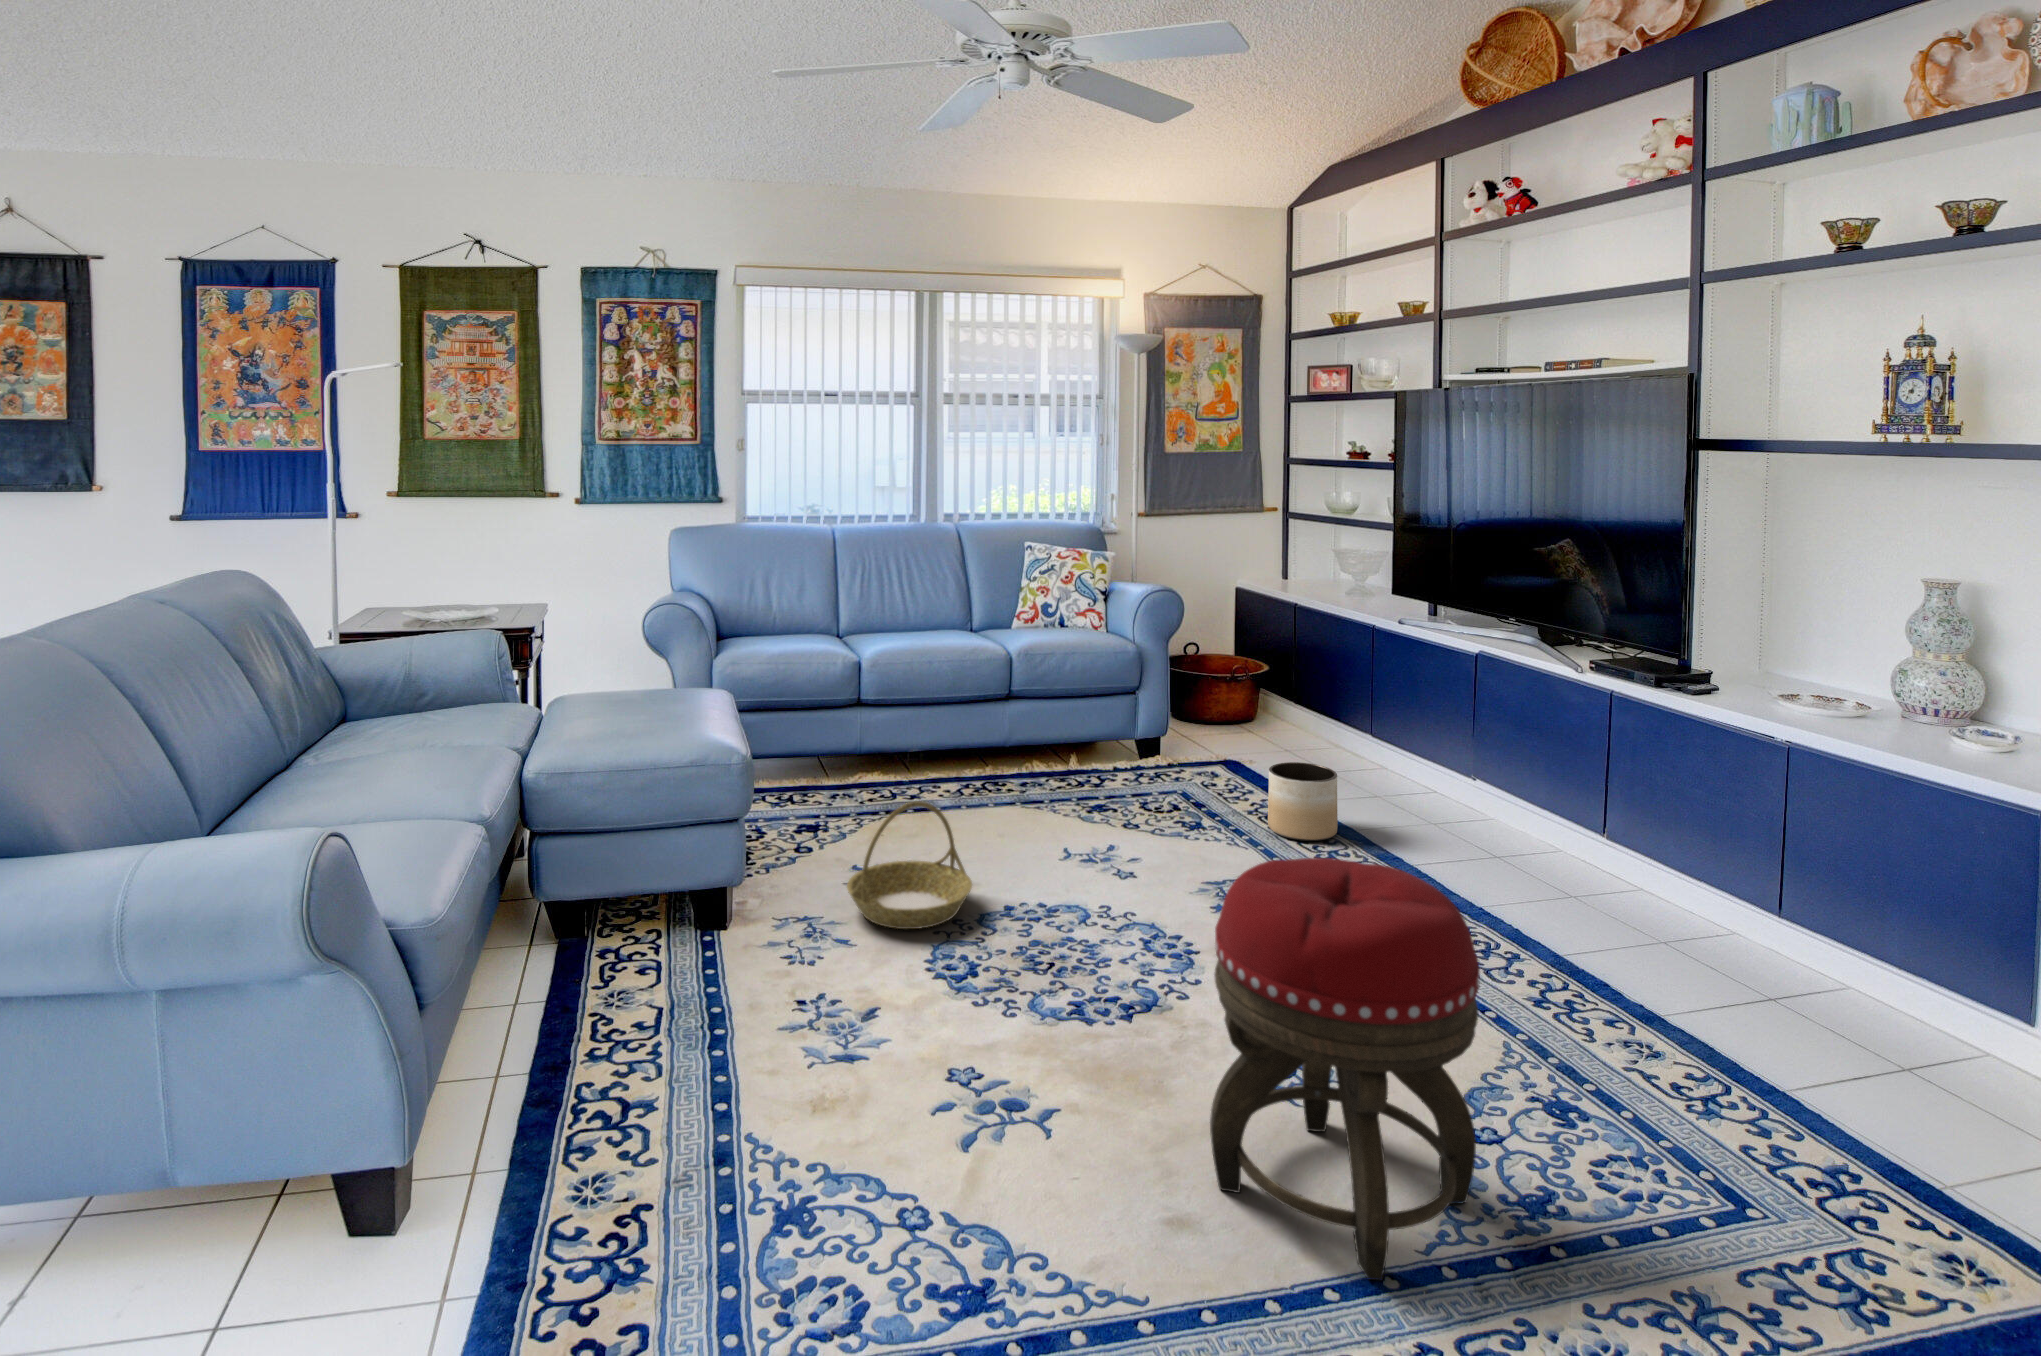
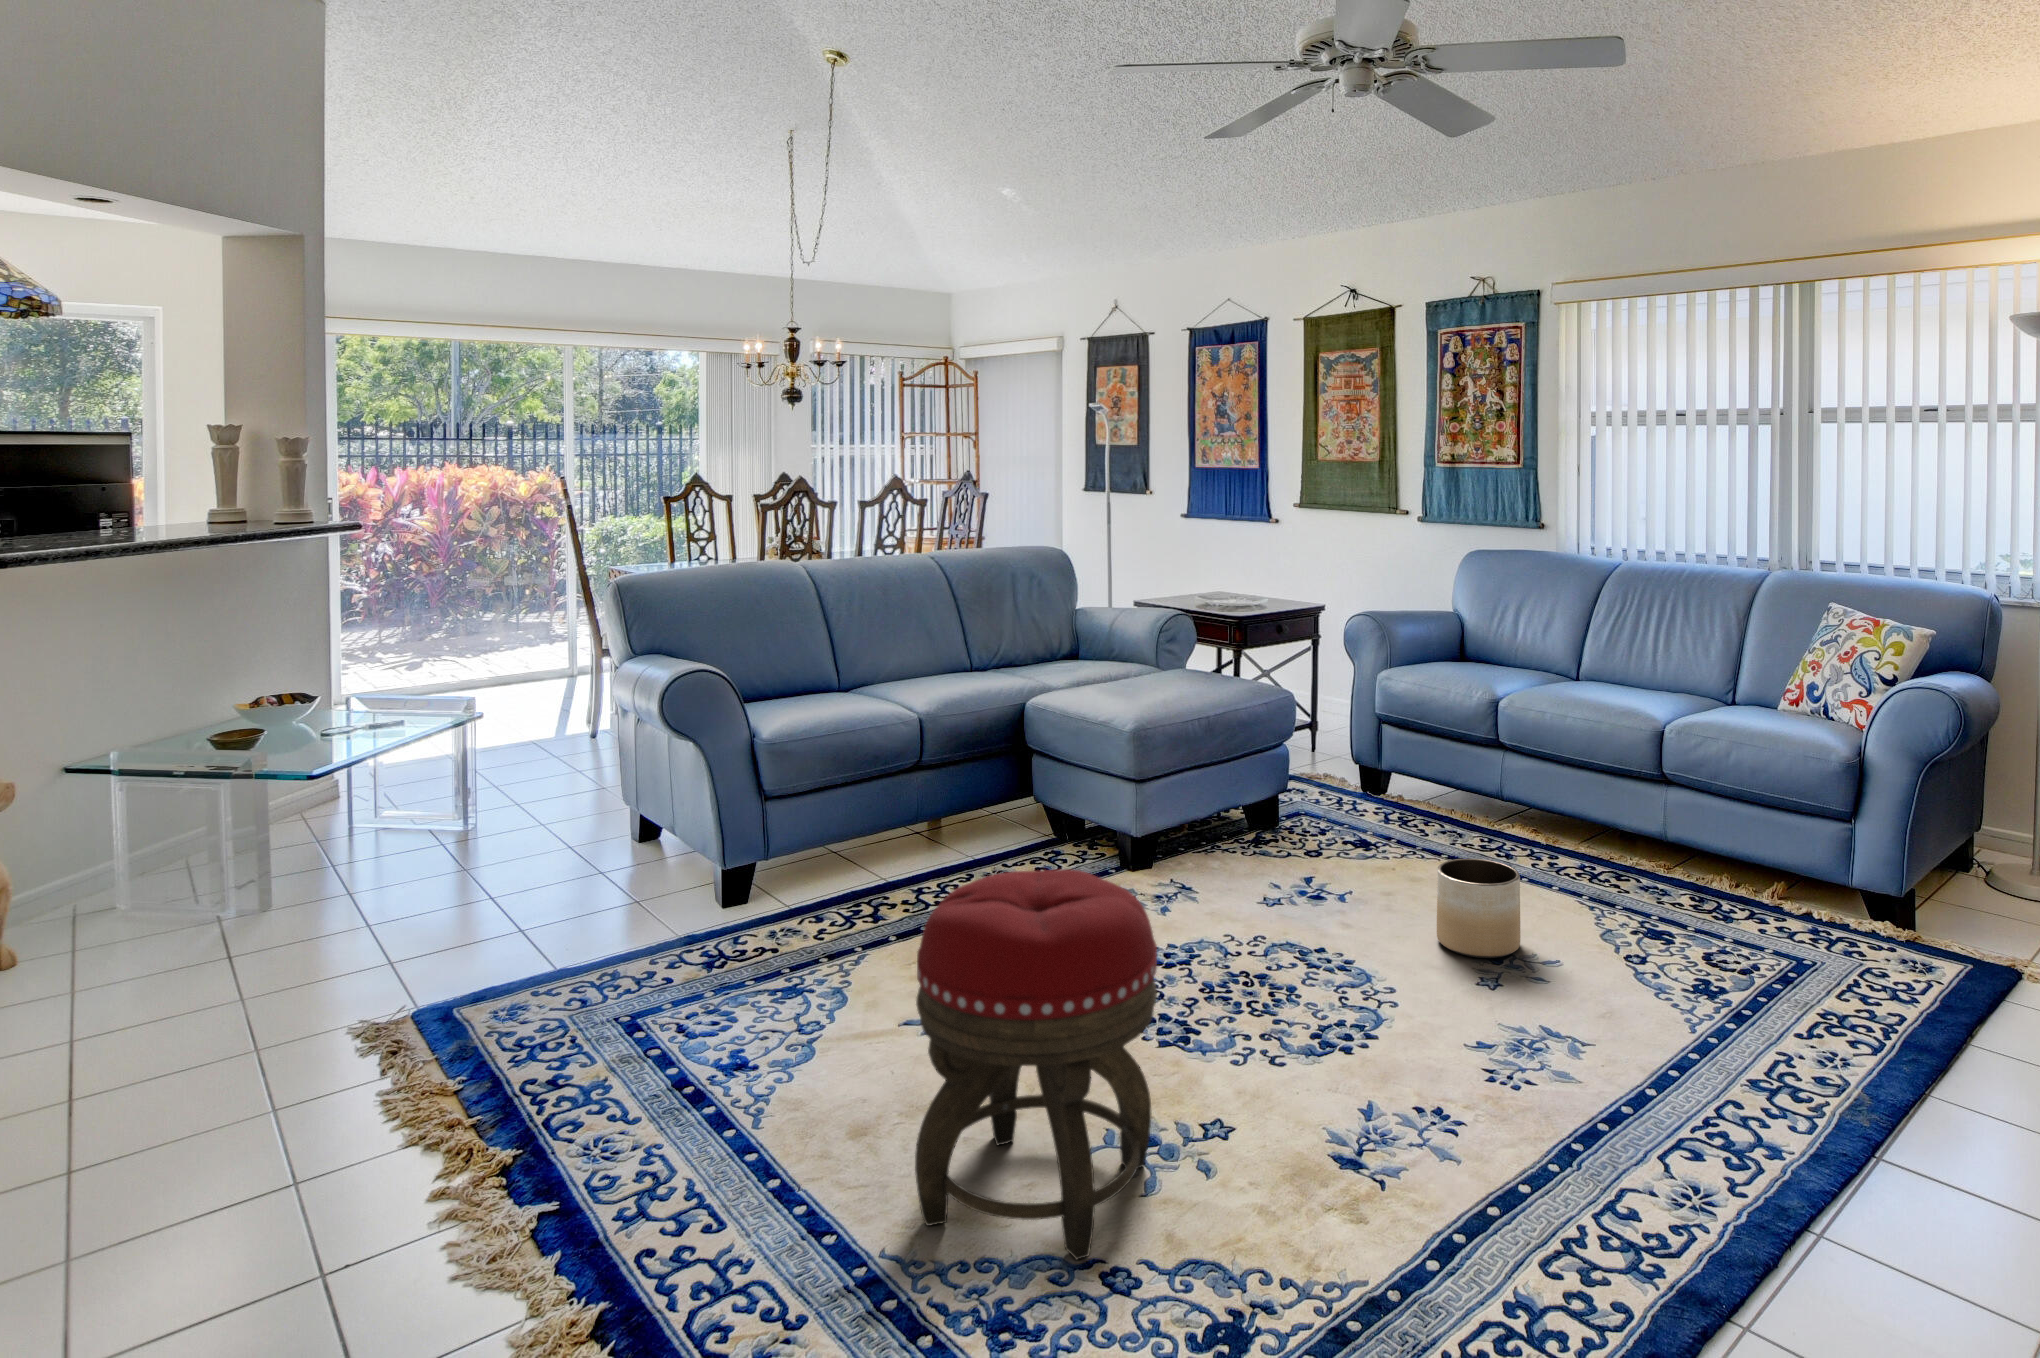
planter: present [1268,762,1338,841] -> present [1437,859,1521,958]
basket: present [847,801,972,929] -> none [1222,817,1345,939]

